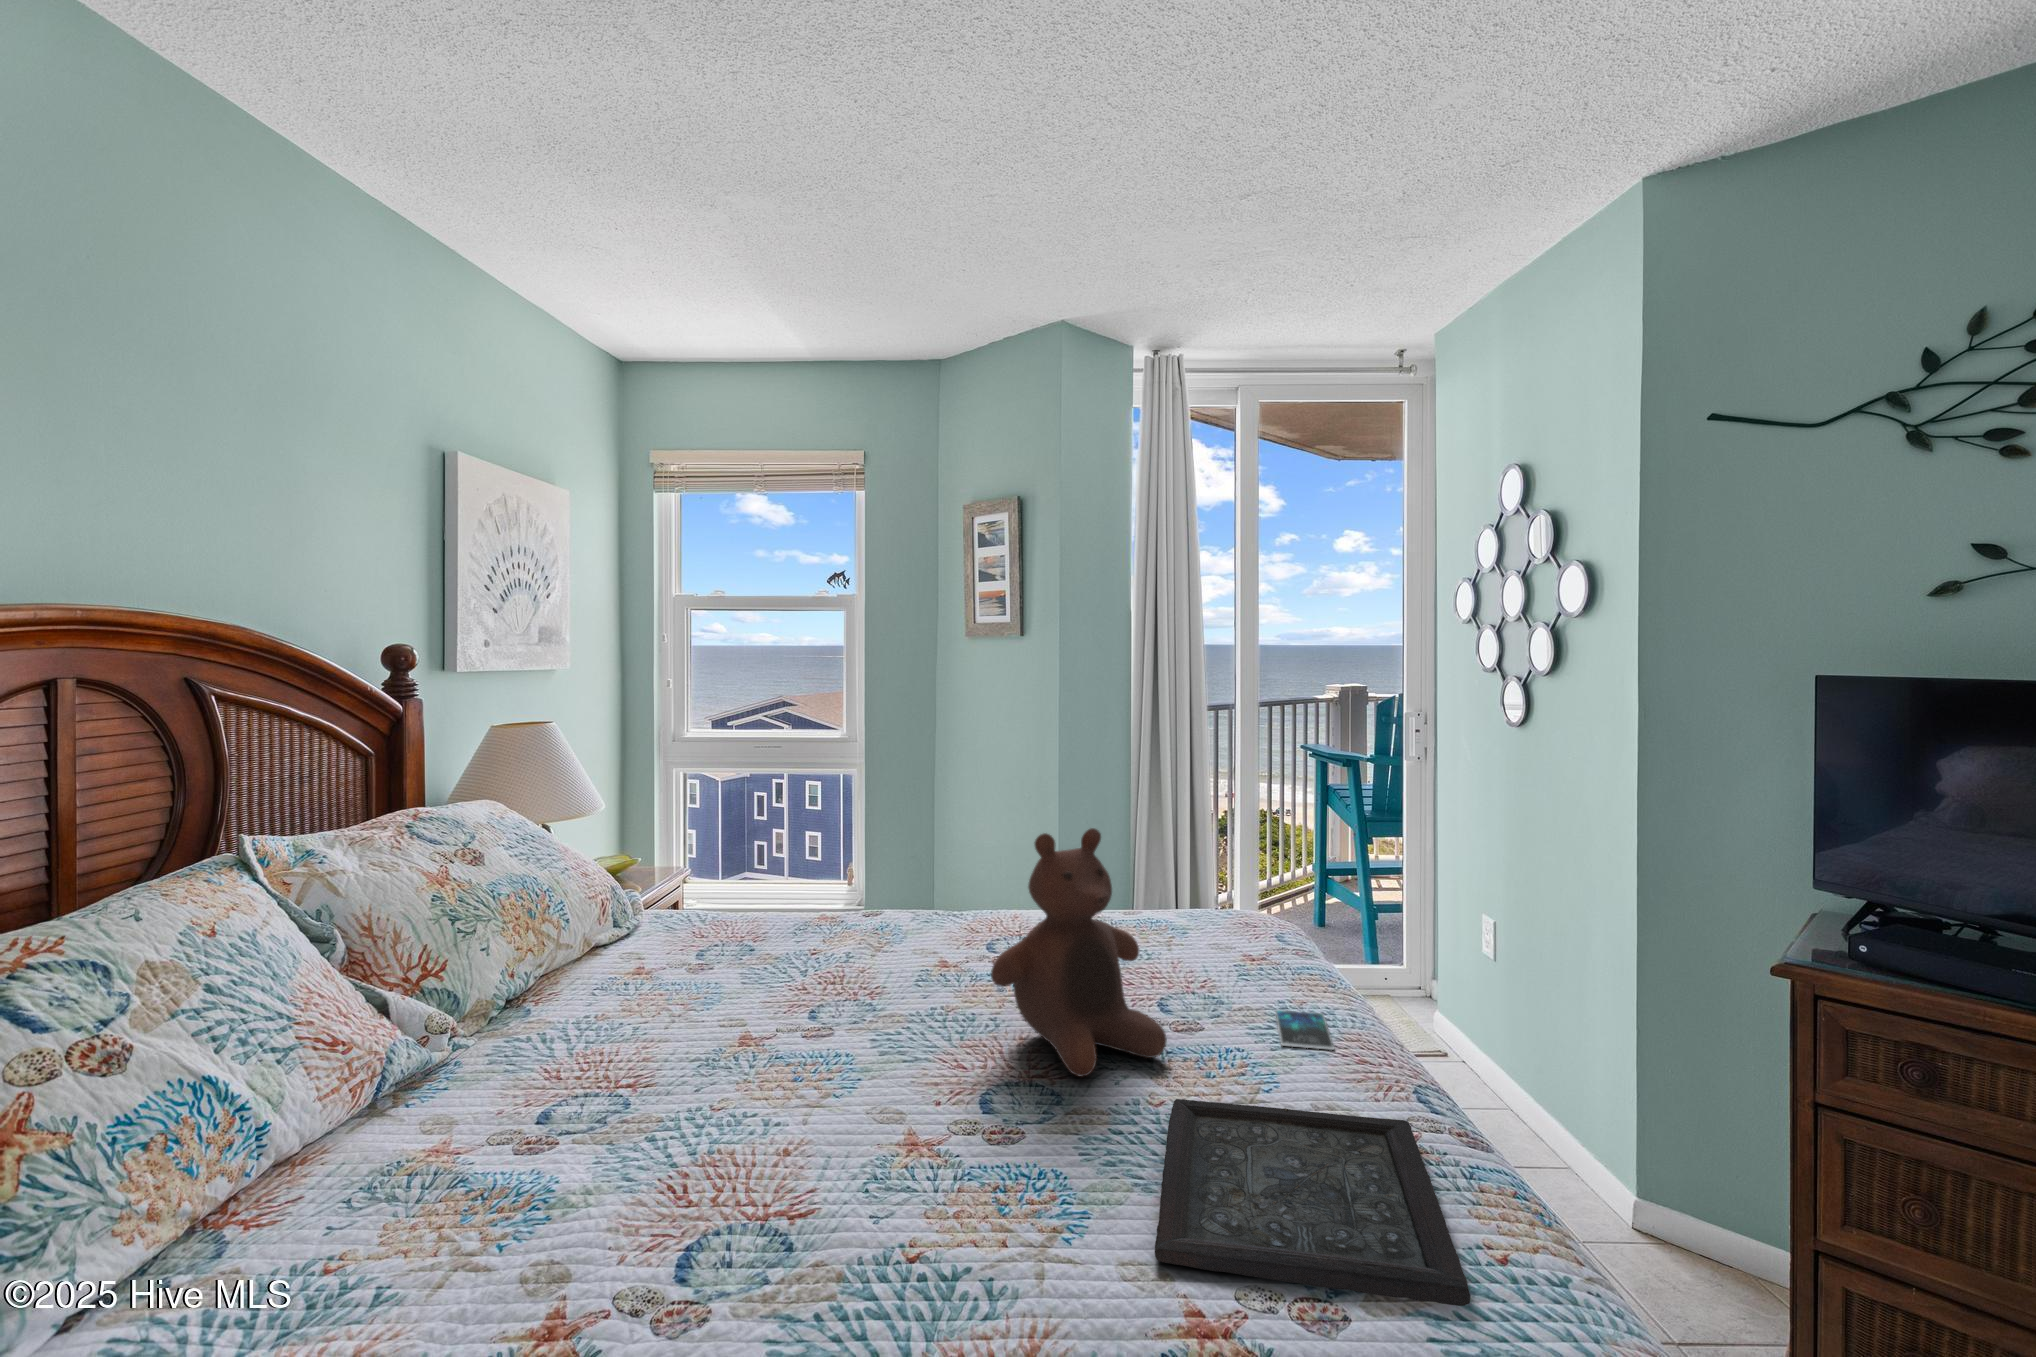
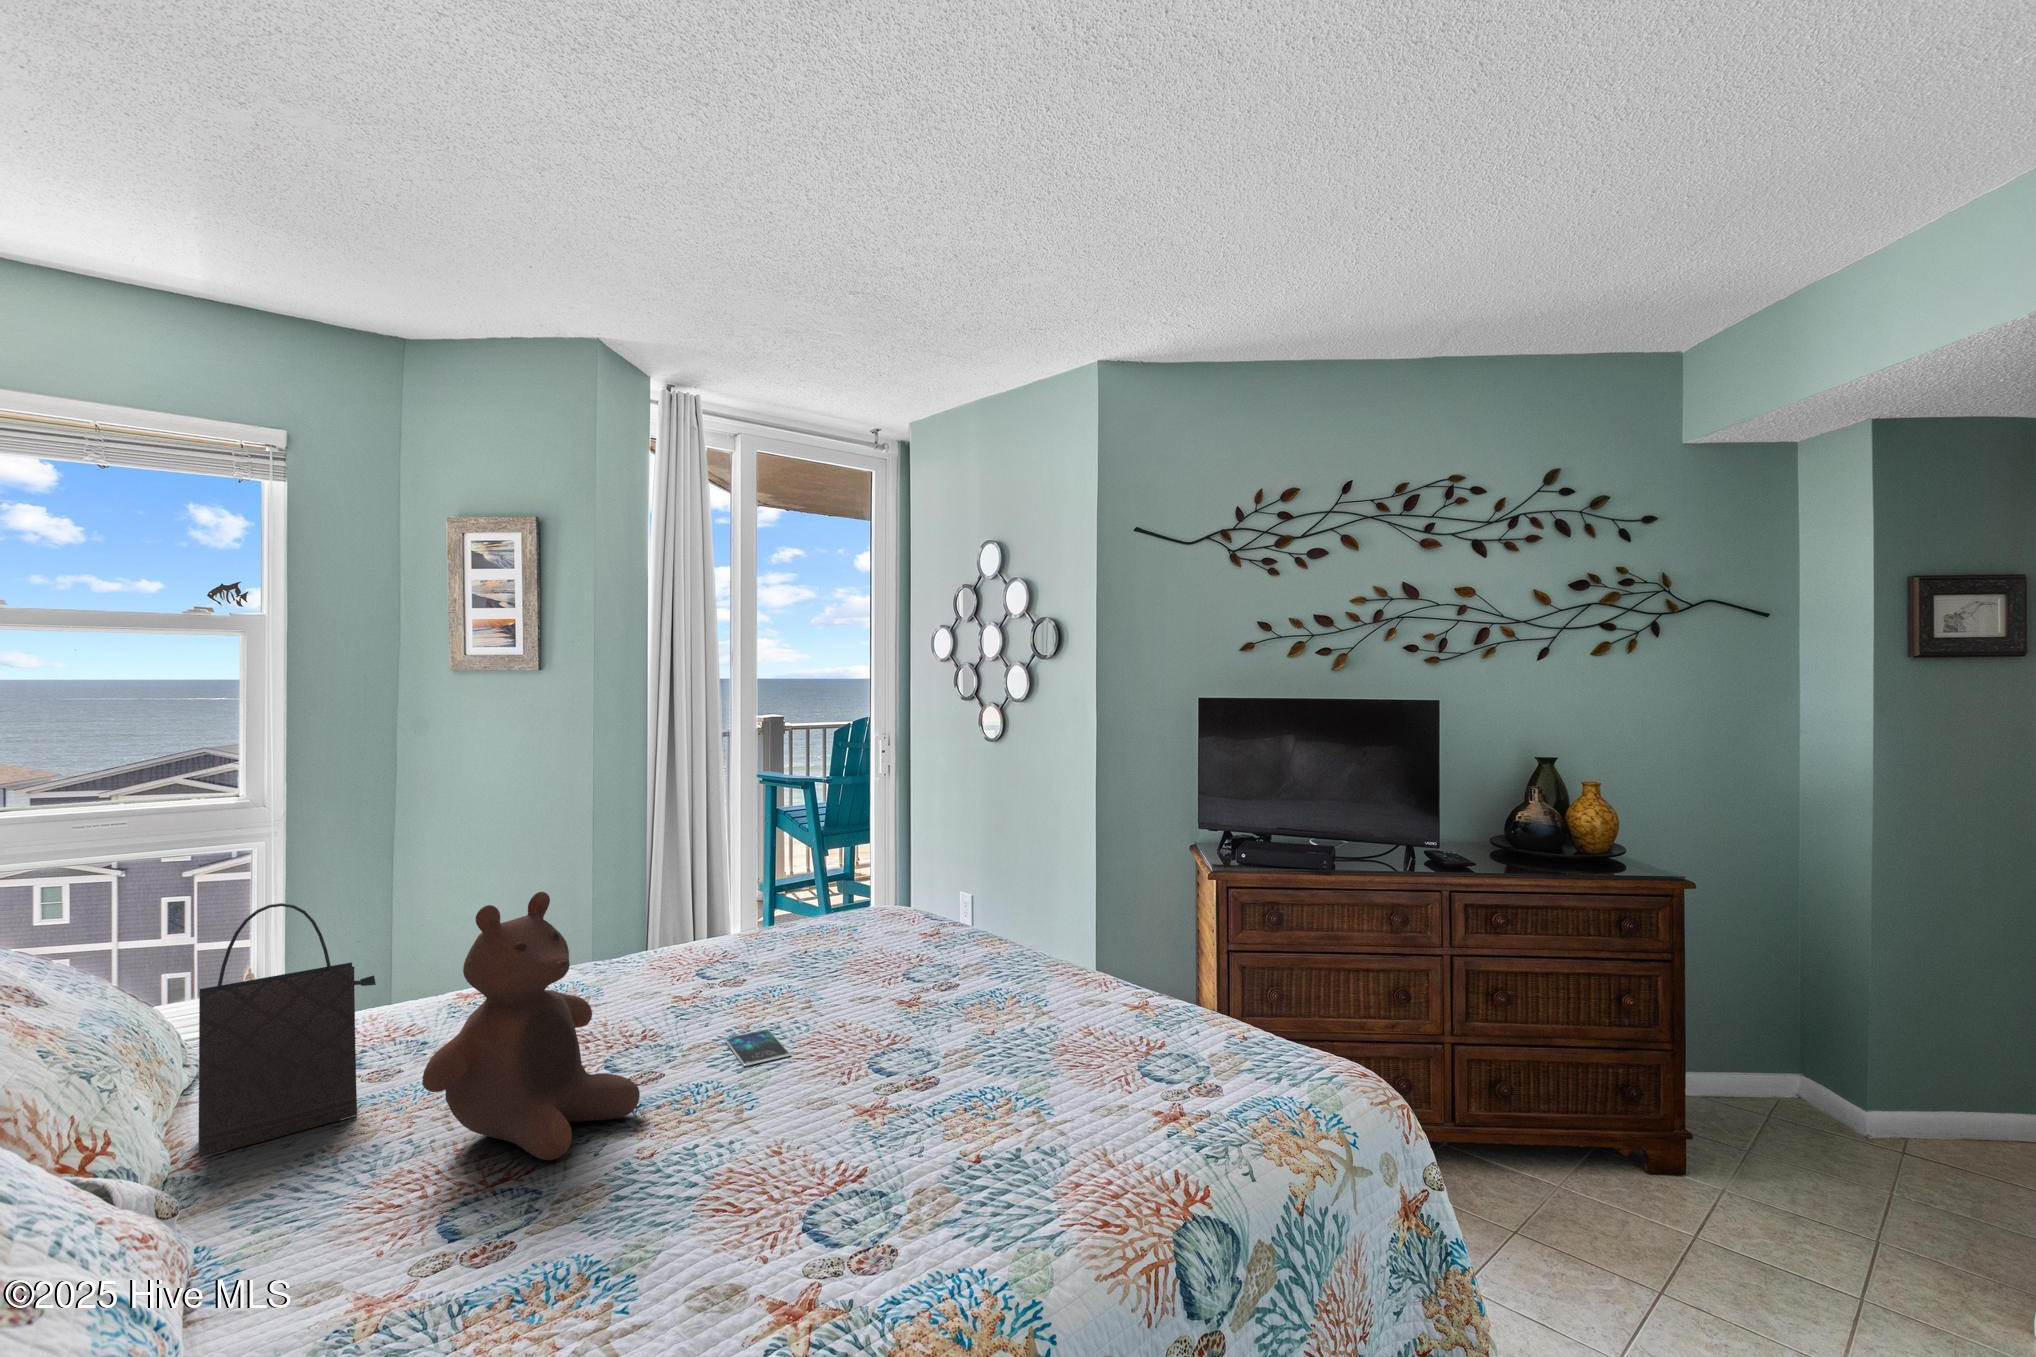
handbag: none [878,806,989,988] -> present [199,903,376,1158]
tray: present [1155,1099,1470,1306] -> none [672,1089,972,1283]

